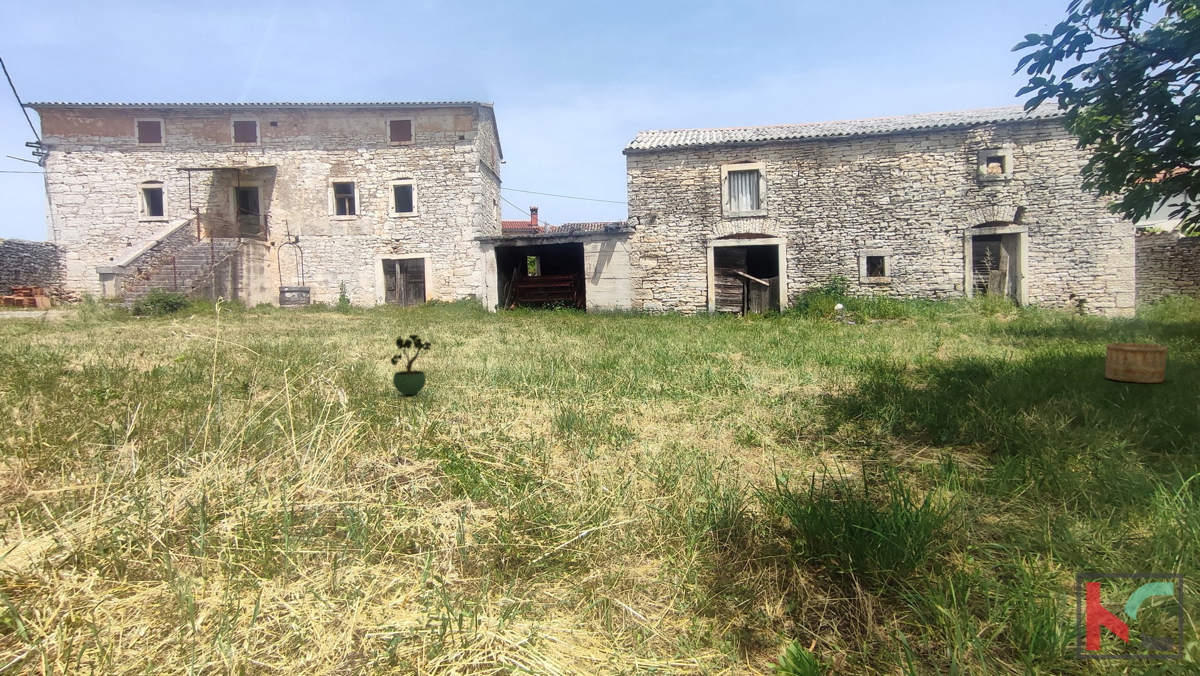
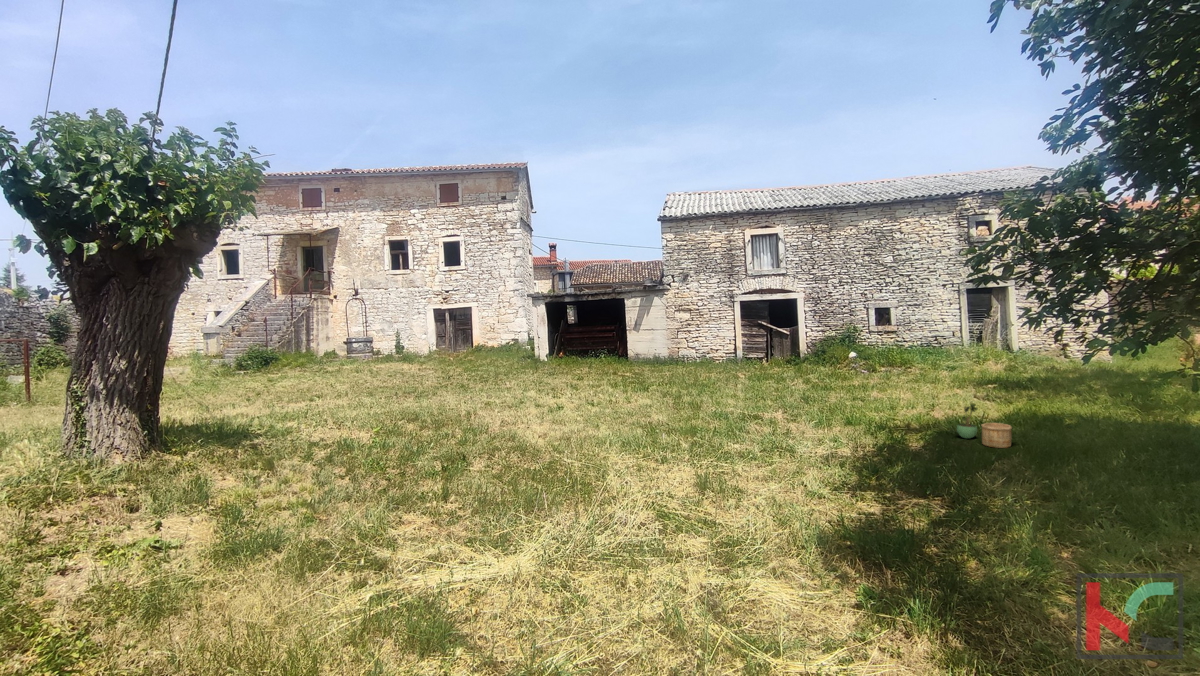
potted plant: present [391,334,431,395] -> present [957,404,977,438]

